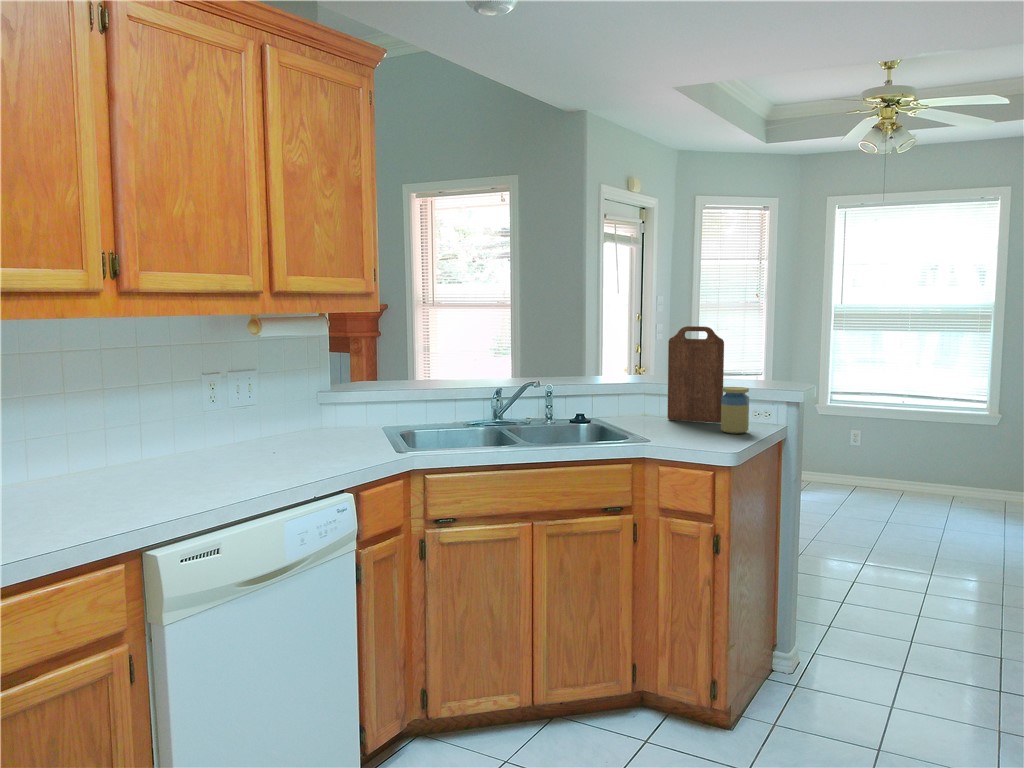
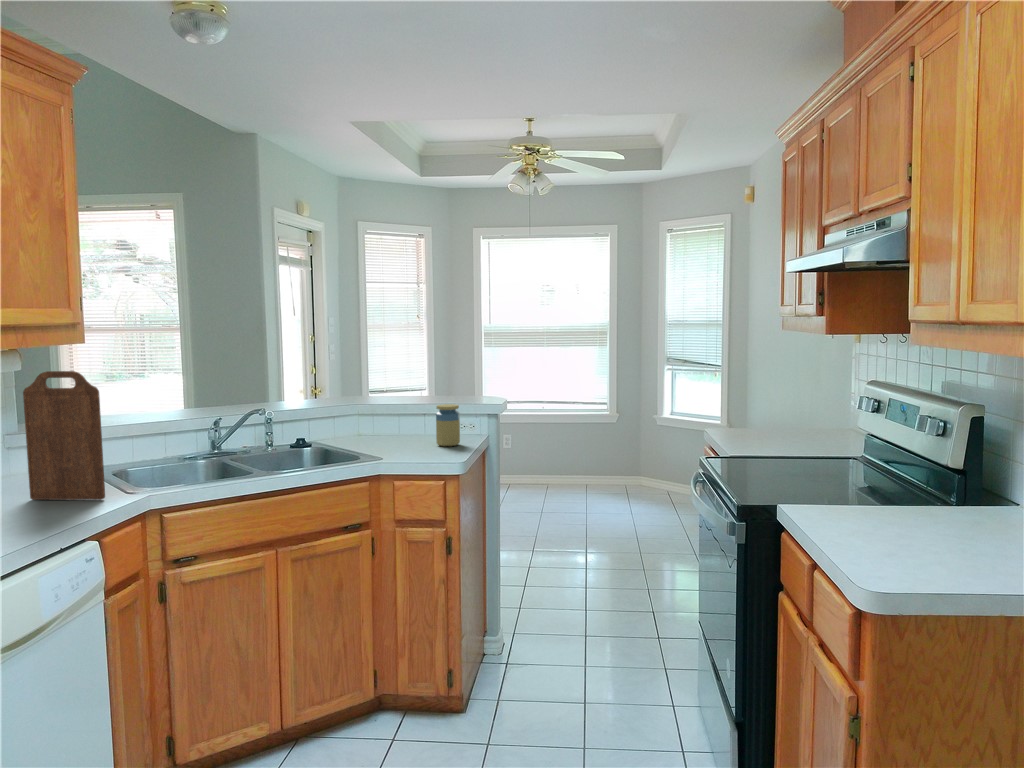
cutting board: present [667,326,724,423] -> present [23,371,105,500]

